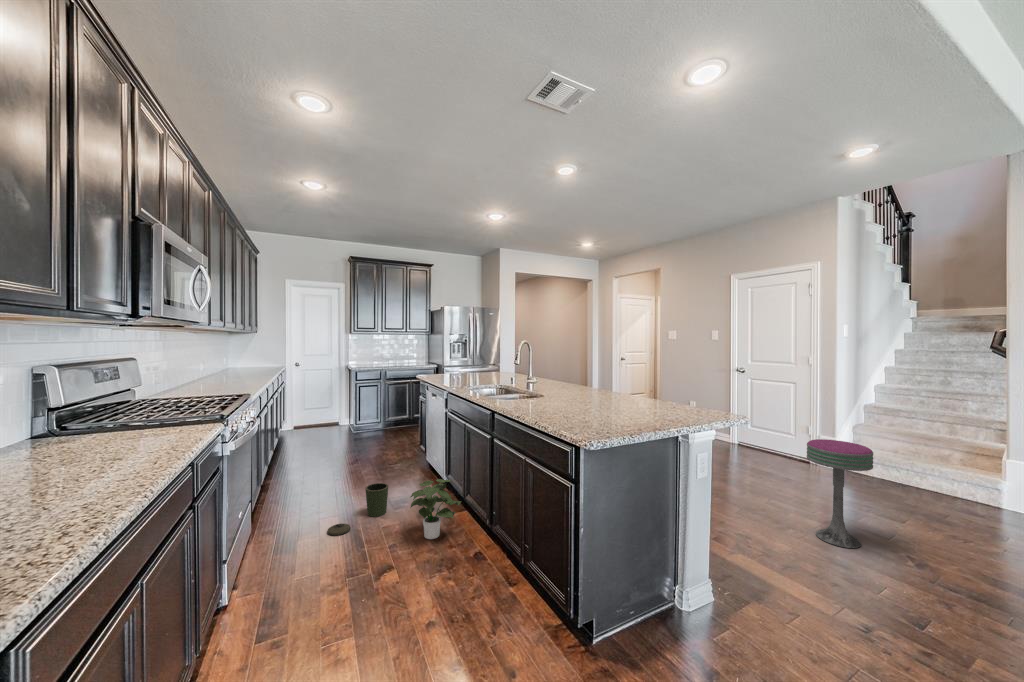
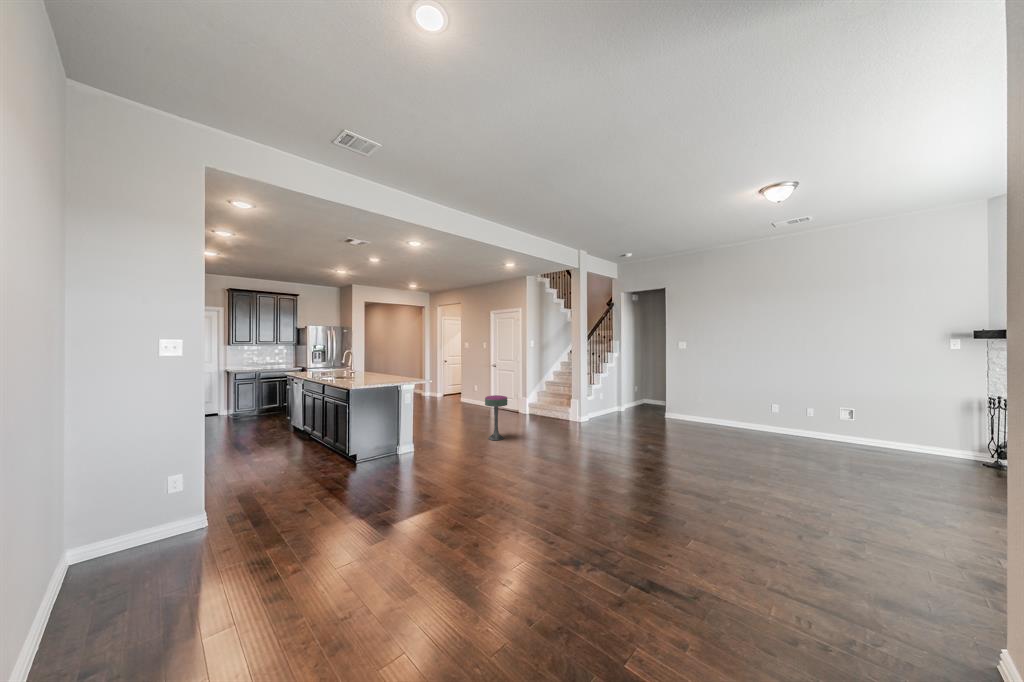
potted plant: present [411,479,461,539] -> none [278,427,310,458]
trash can: present [327,483,388,536] -> none [223,436,264,463]

